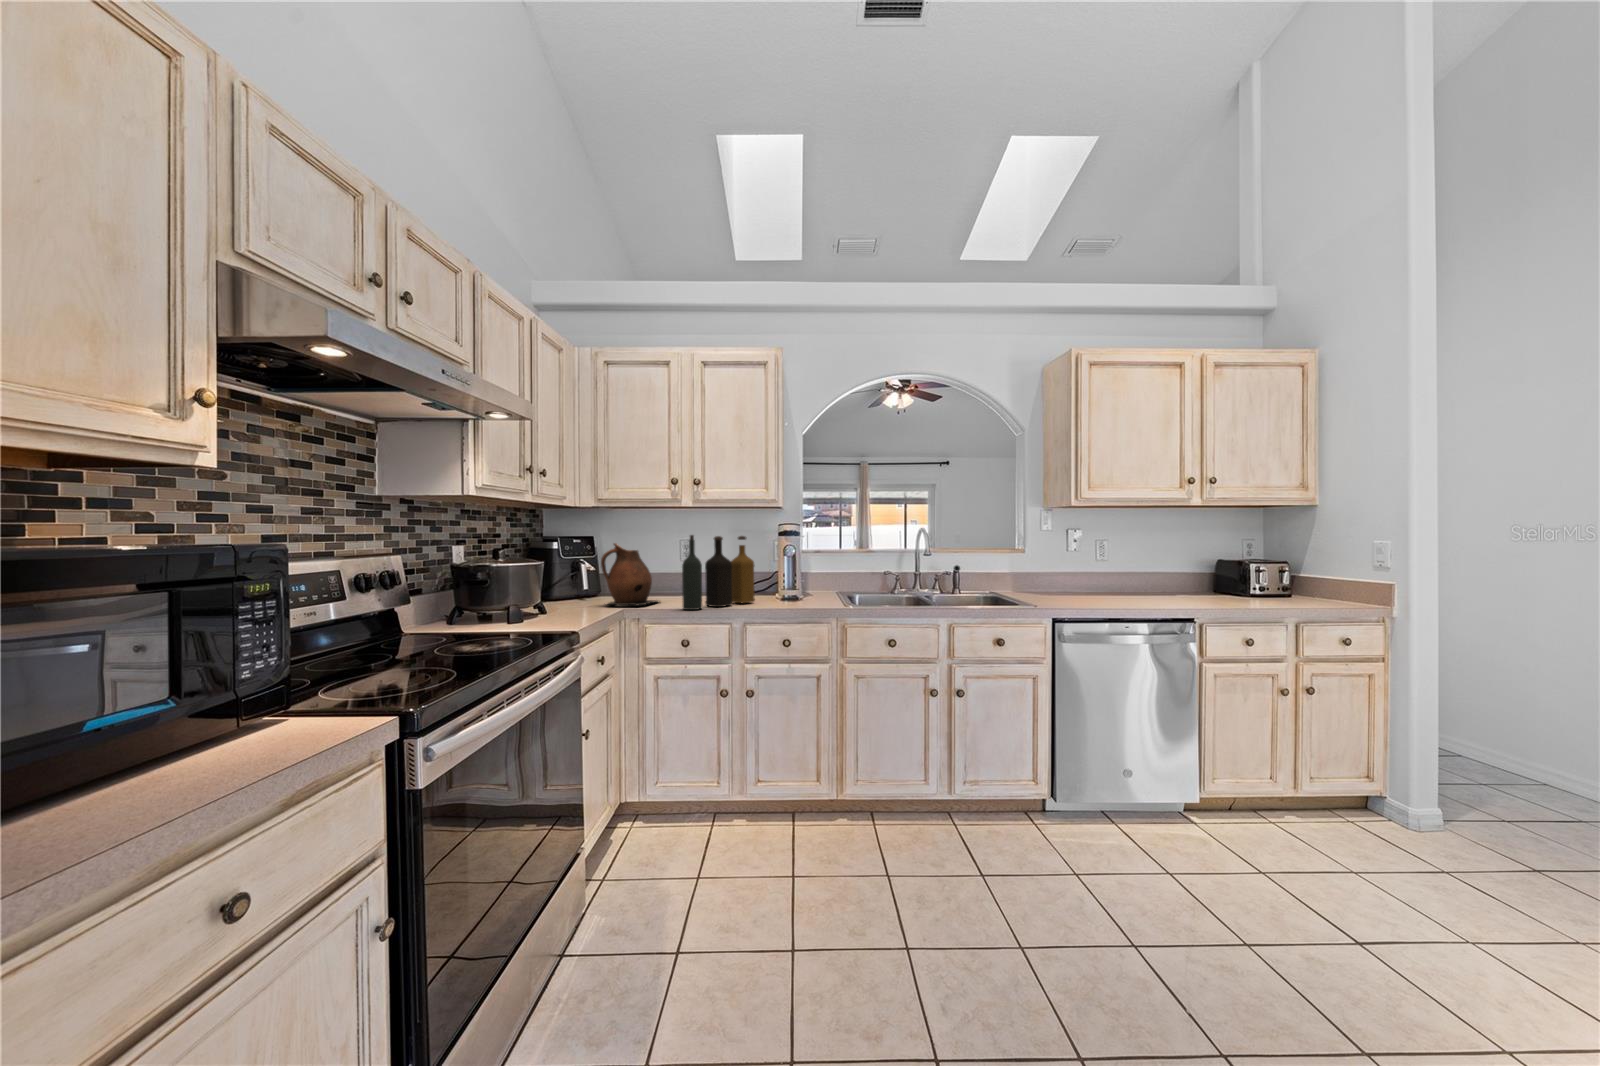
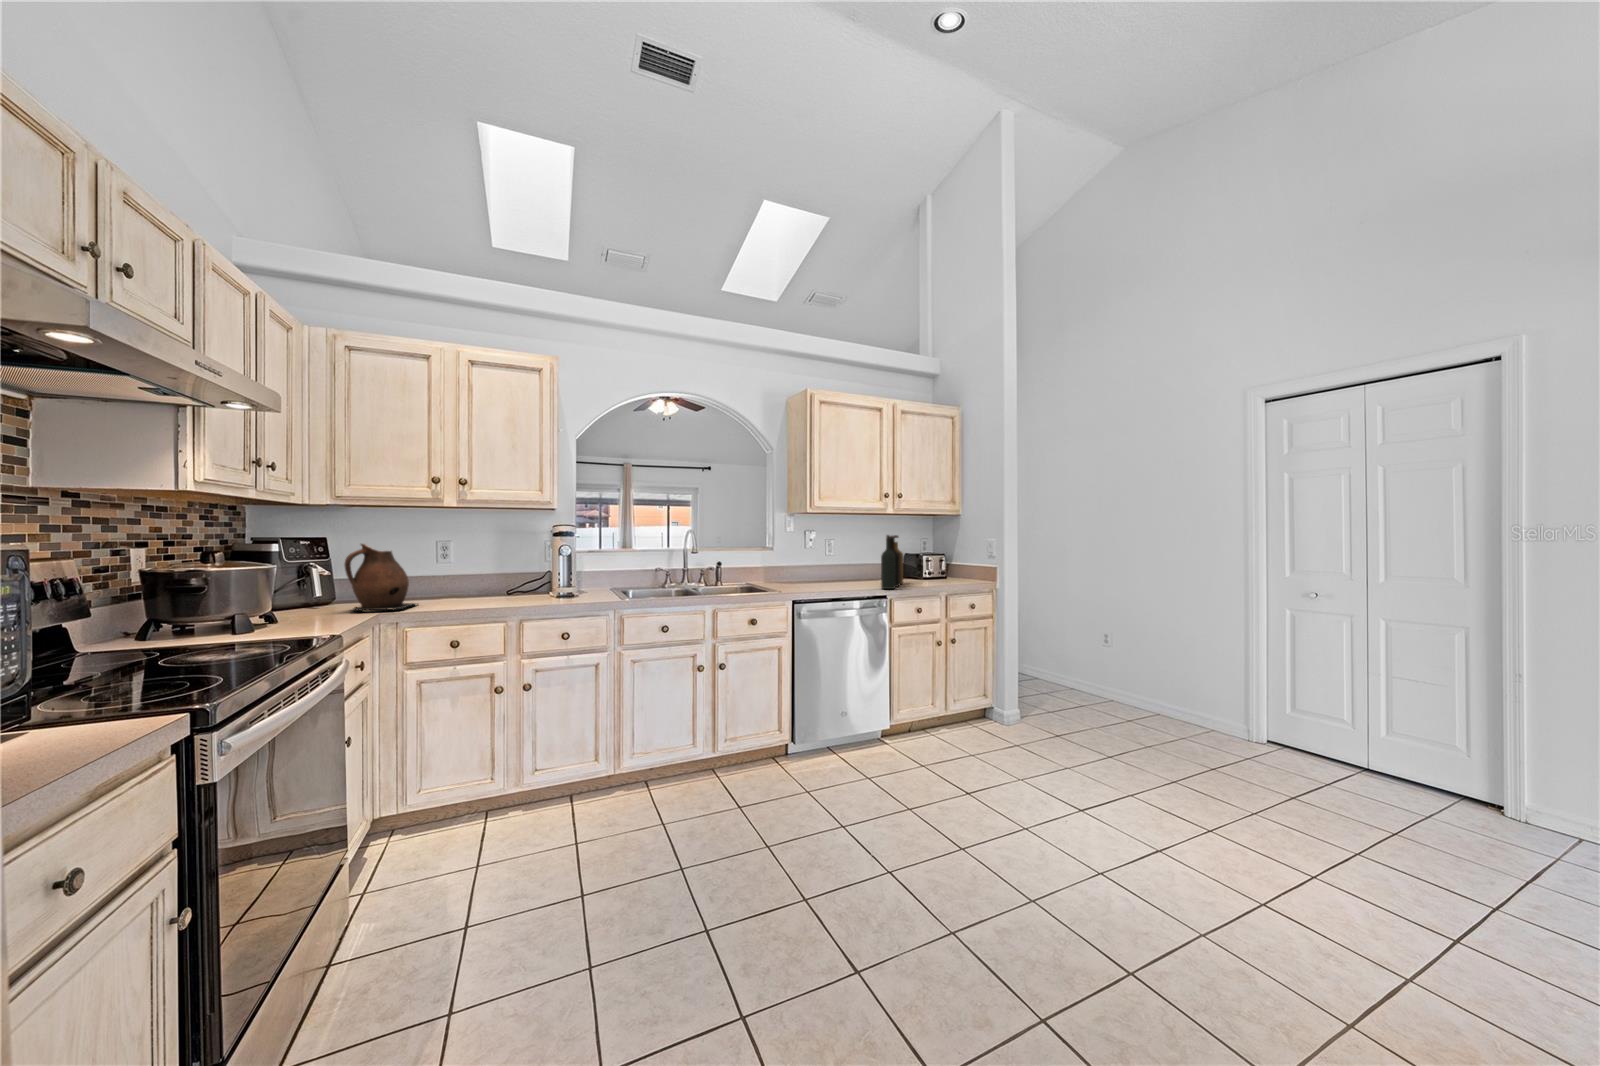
bottle: present [682,535,755,610] -> present [881,535,903,589]

